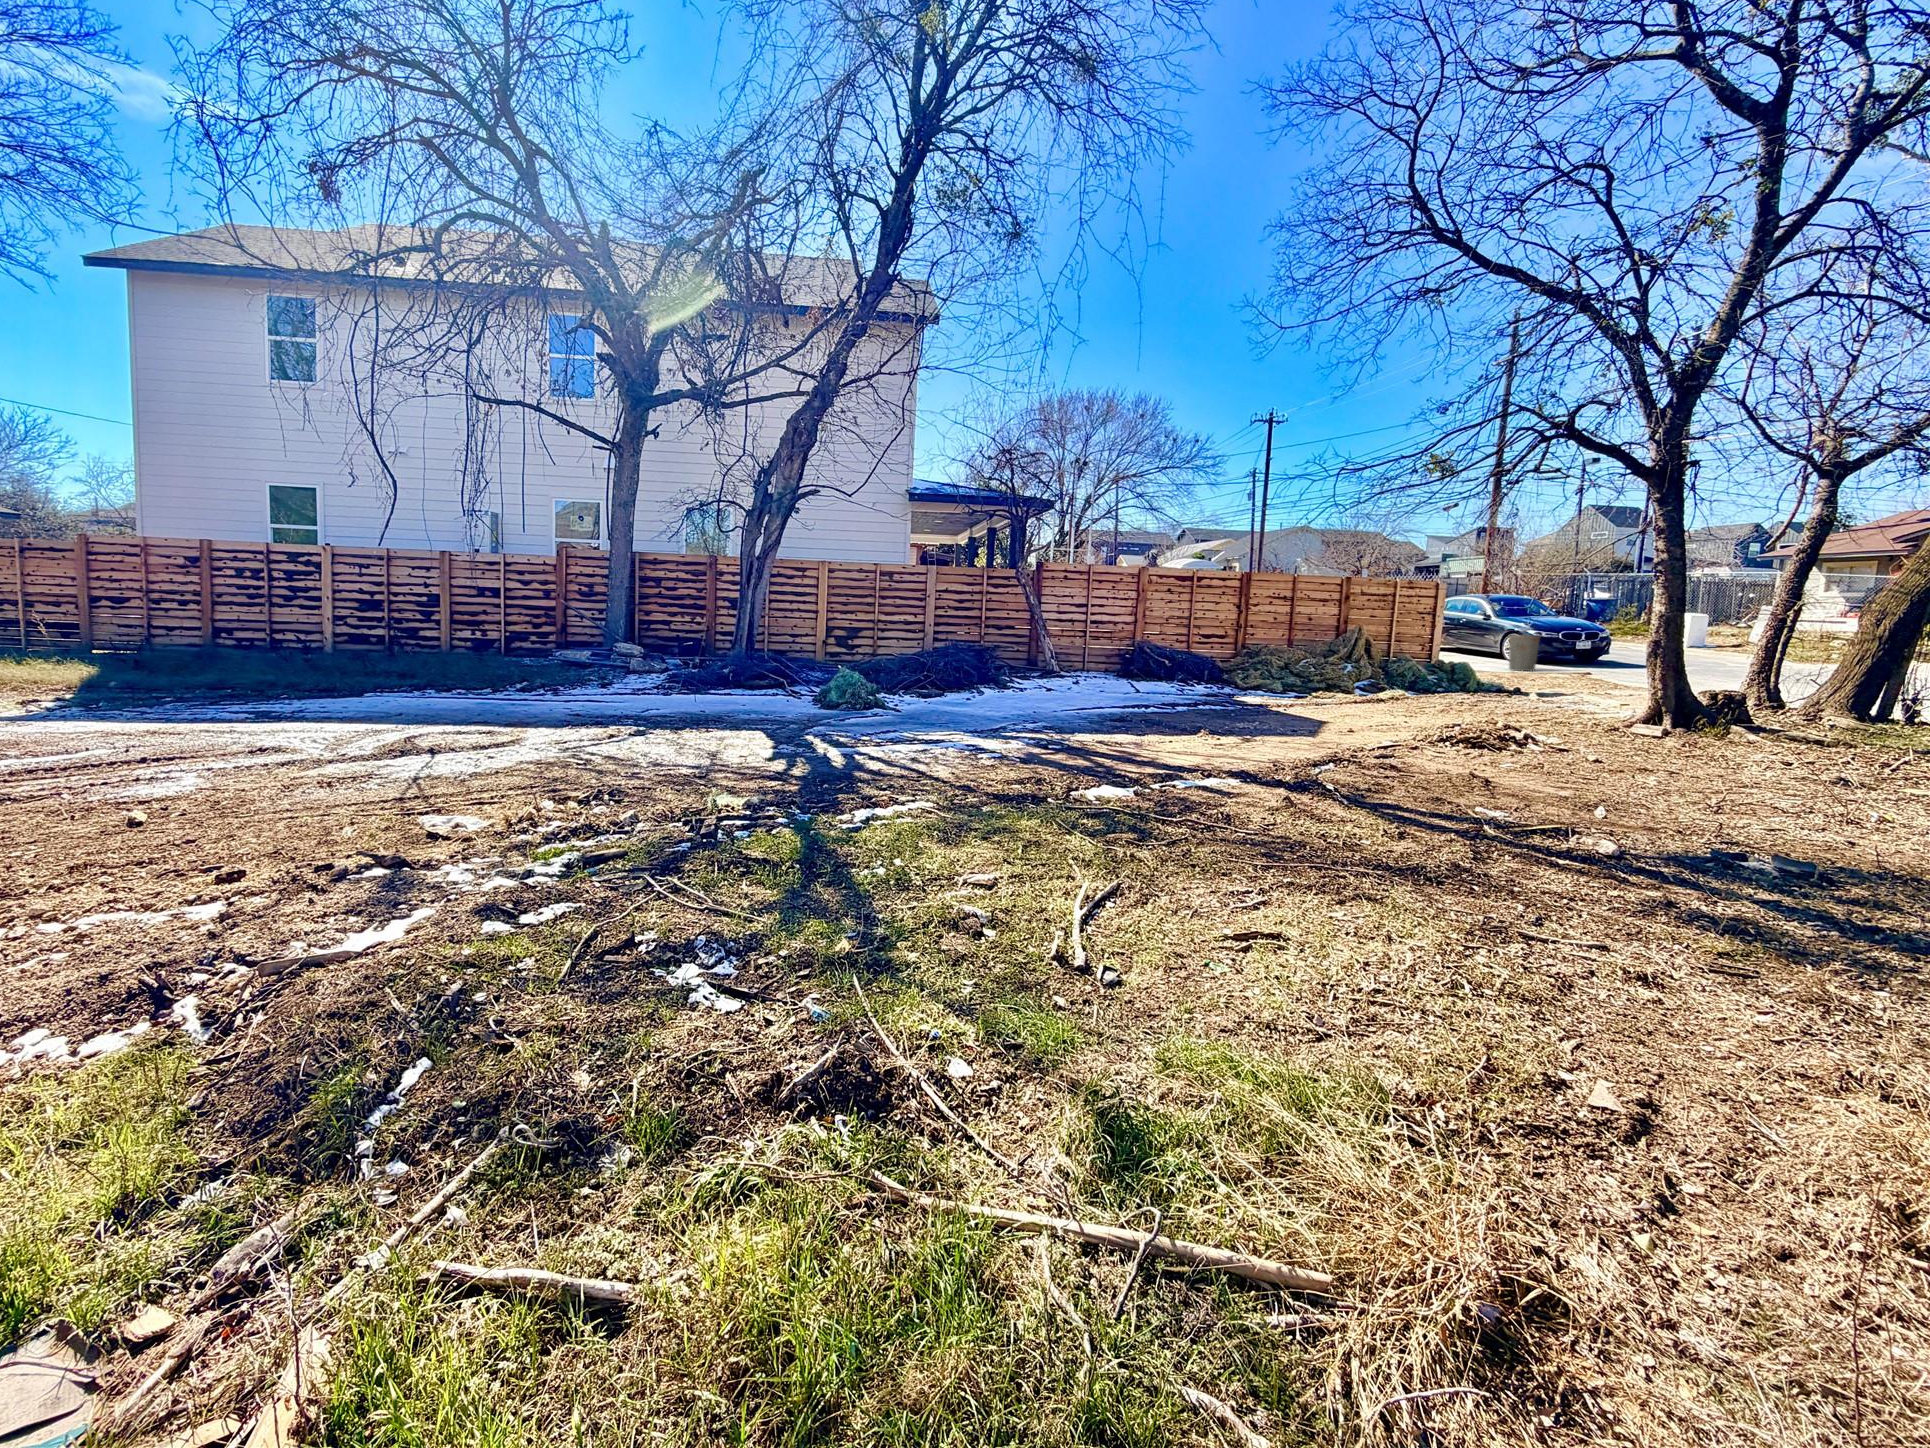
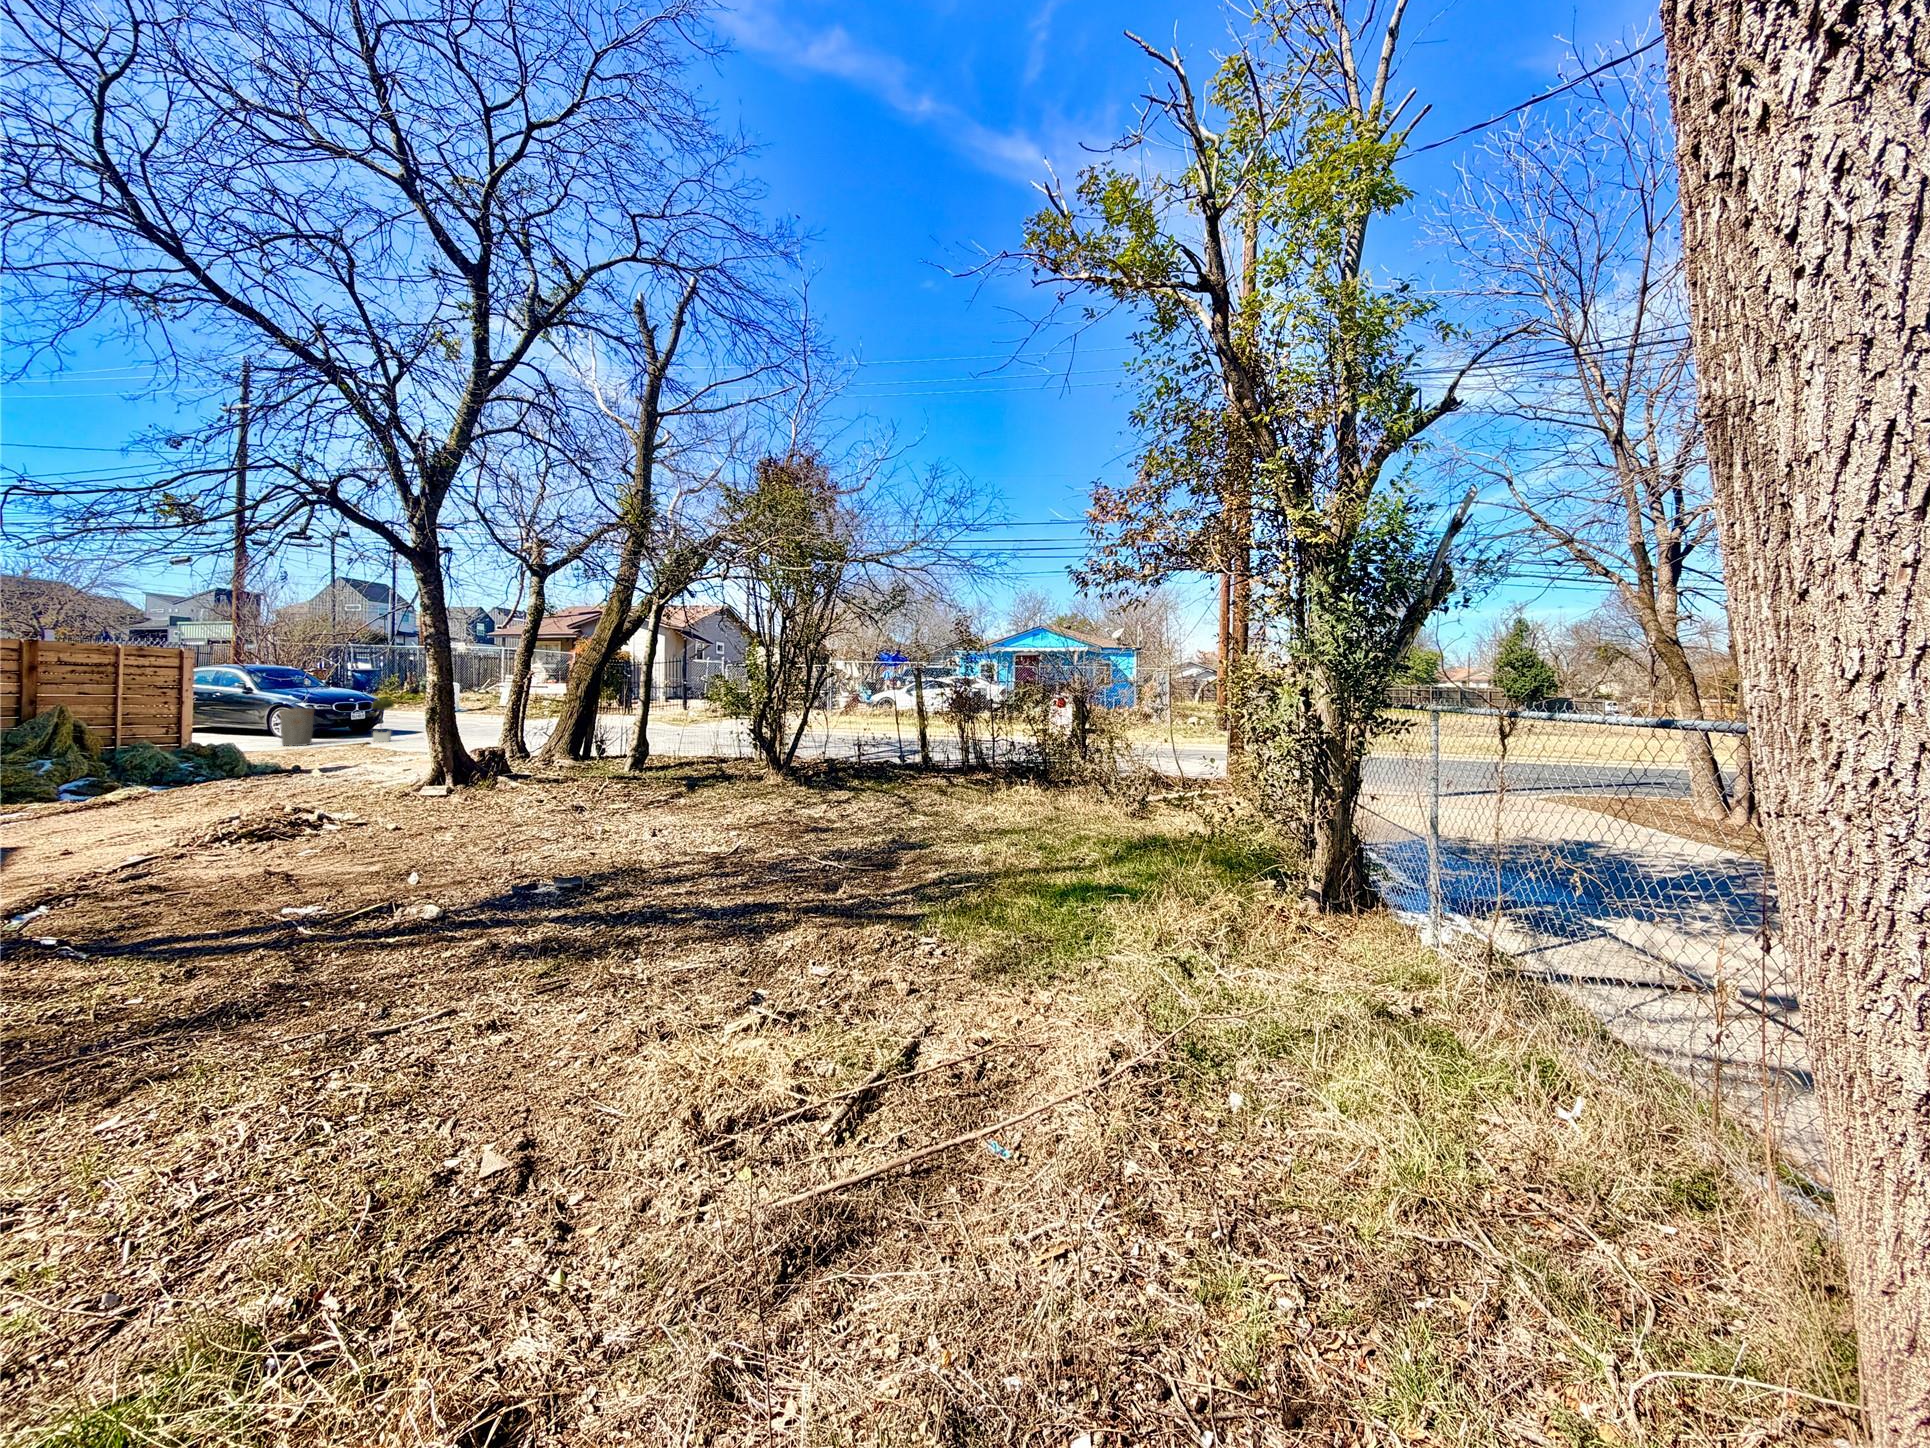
potted tree: none [1594,626,1621,675] -> present [371,698,394,742]

